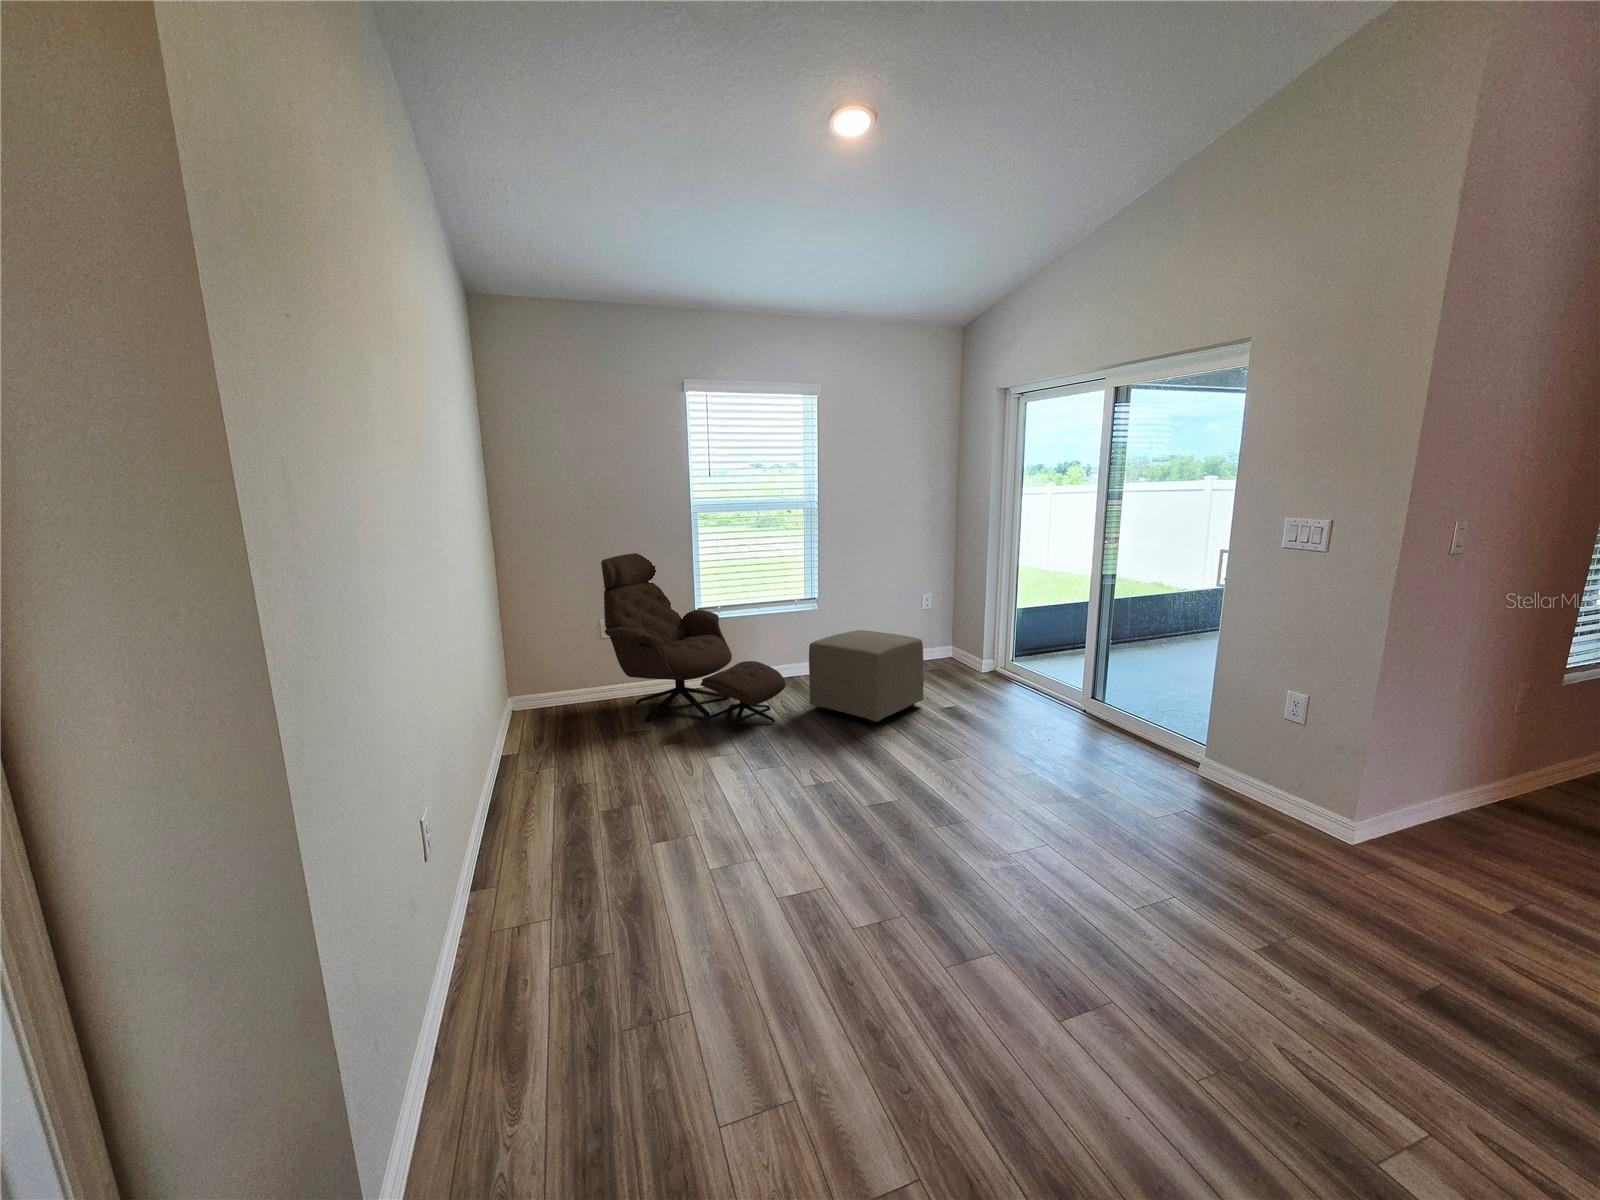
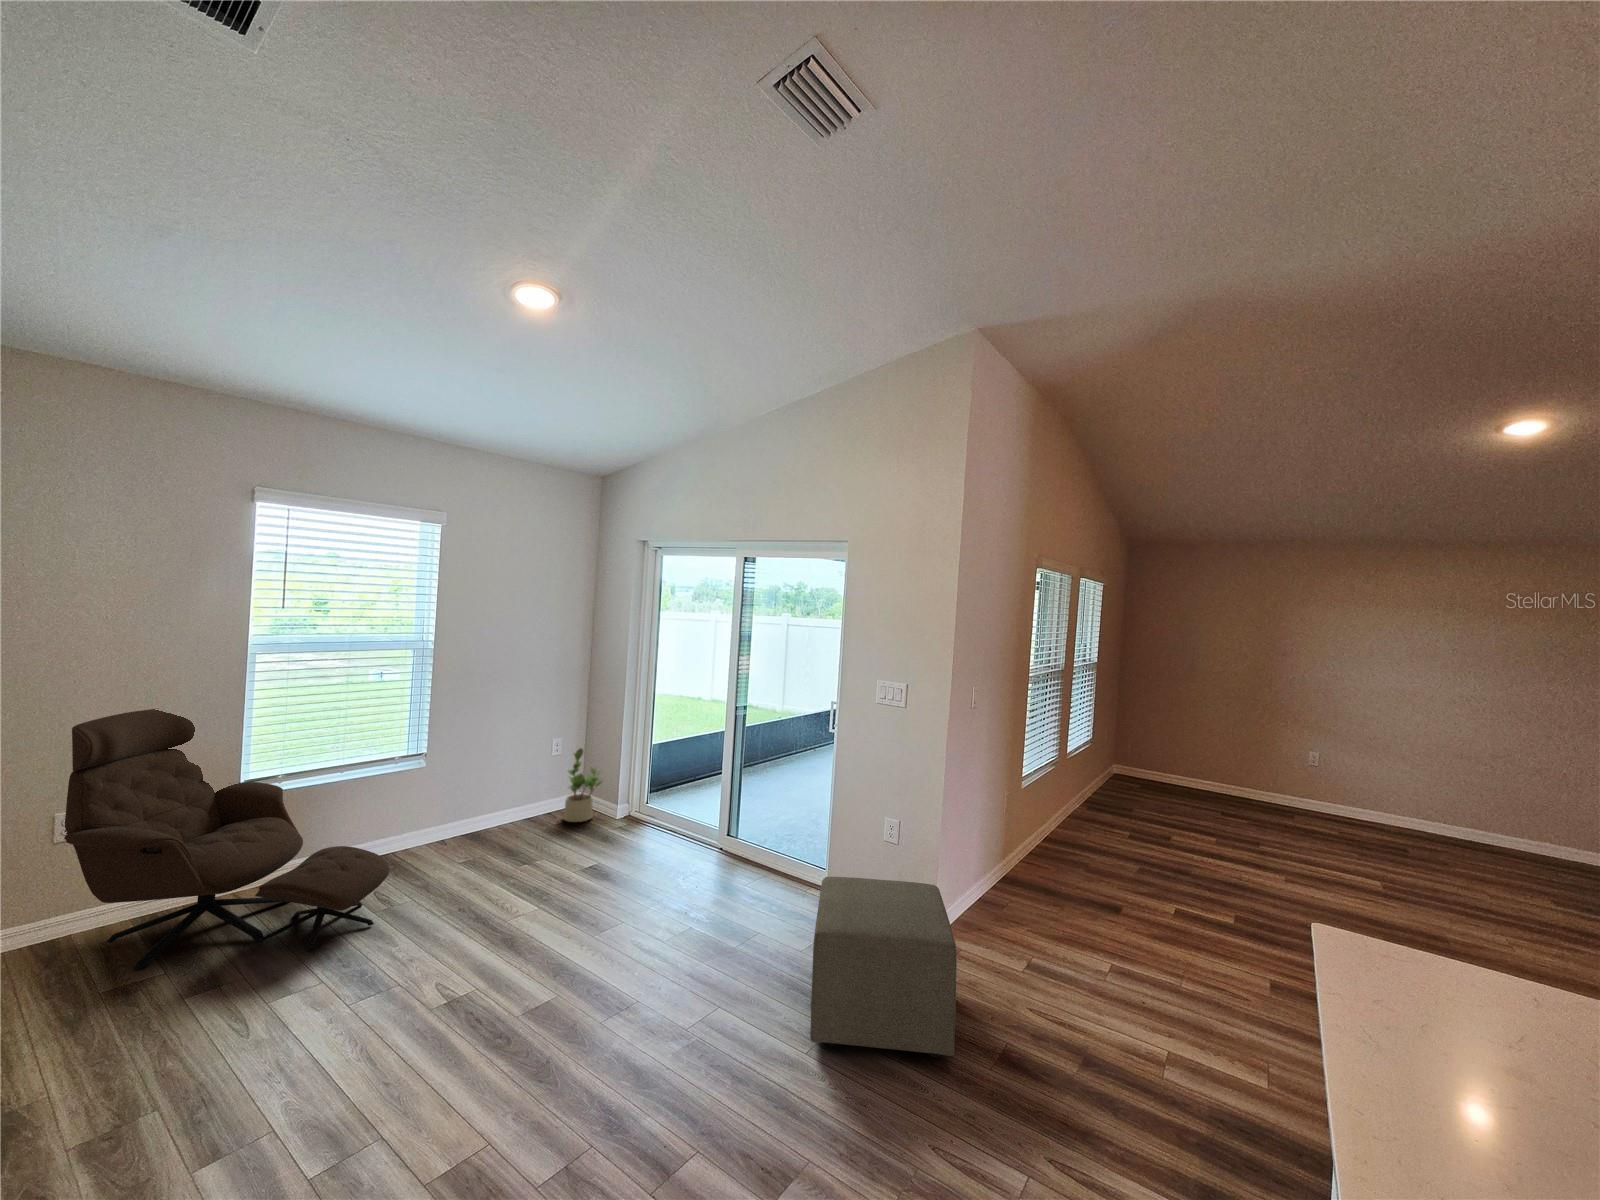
potted plant: none [932,604,969,673] -> present [564,749,602,822]
ottoman: present [809,630,924,723] -> present [810,877,957,1057]

